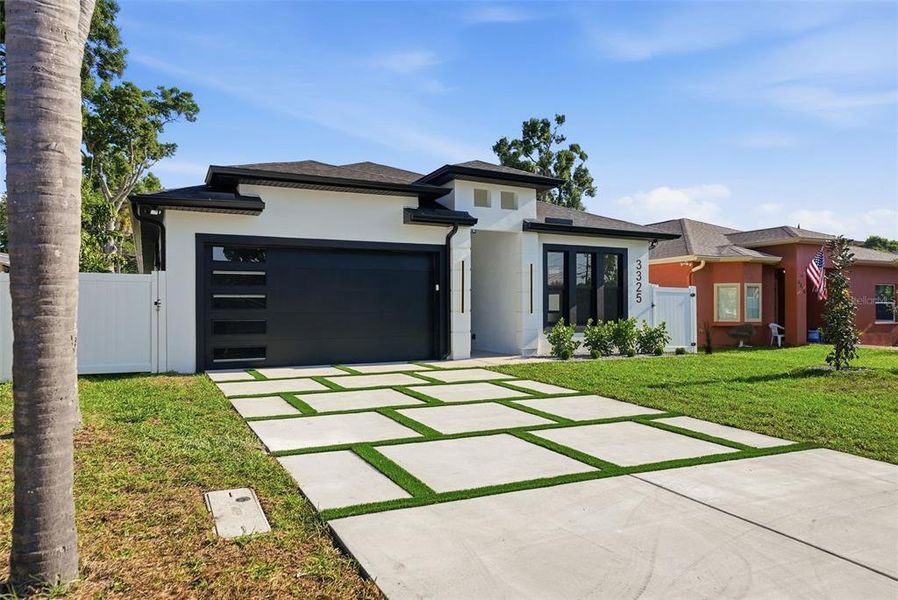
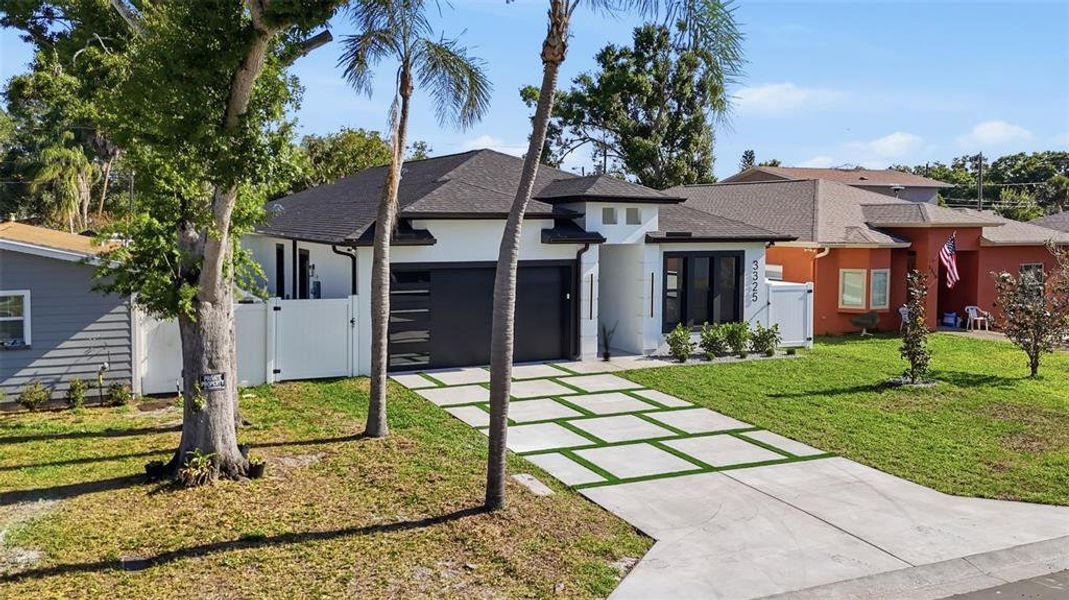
house plant: present [704,321,717,354] -> present [602,325,615,361]

